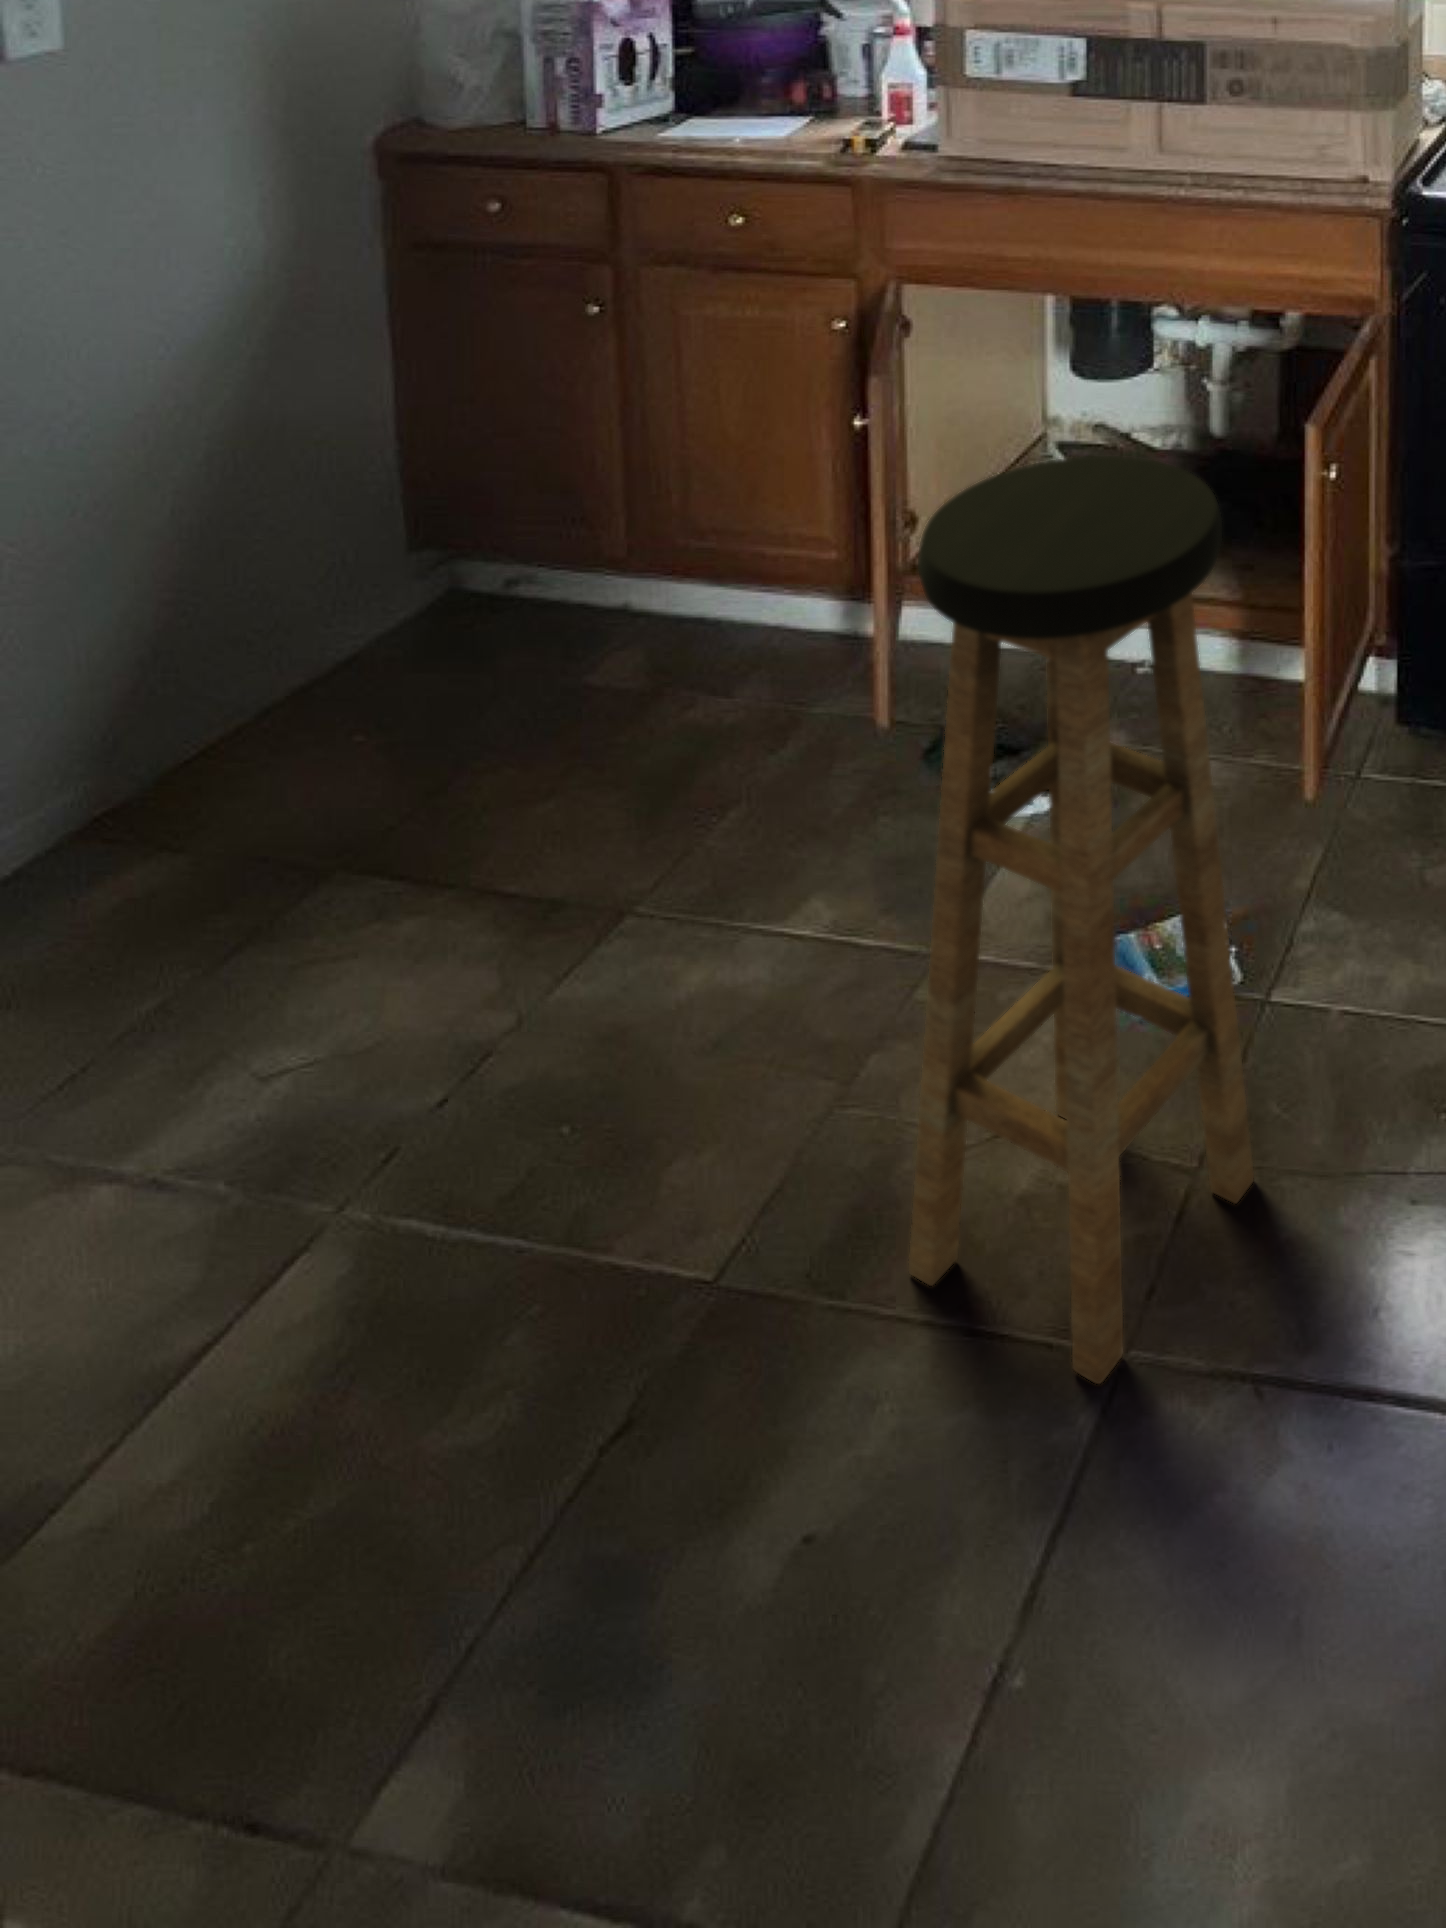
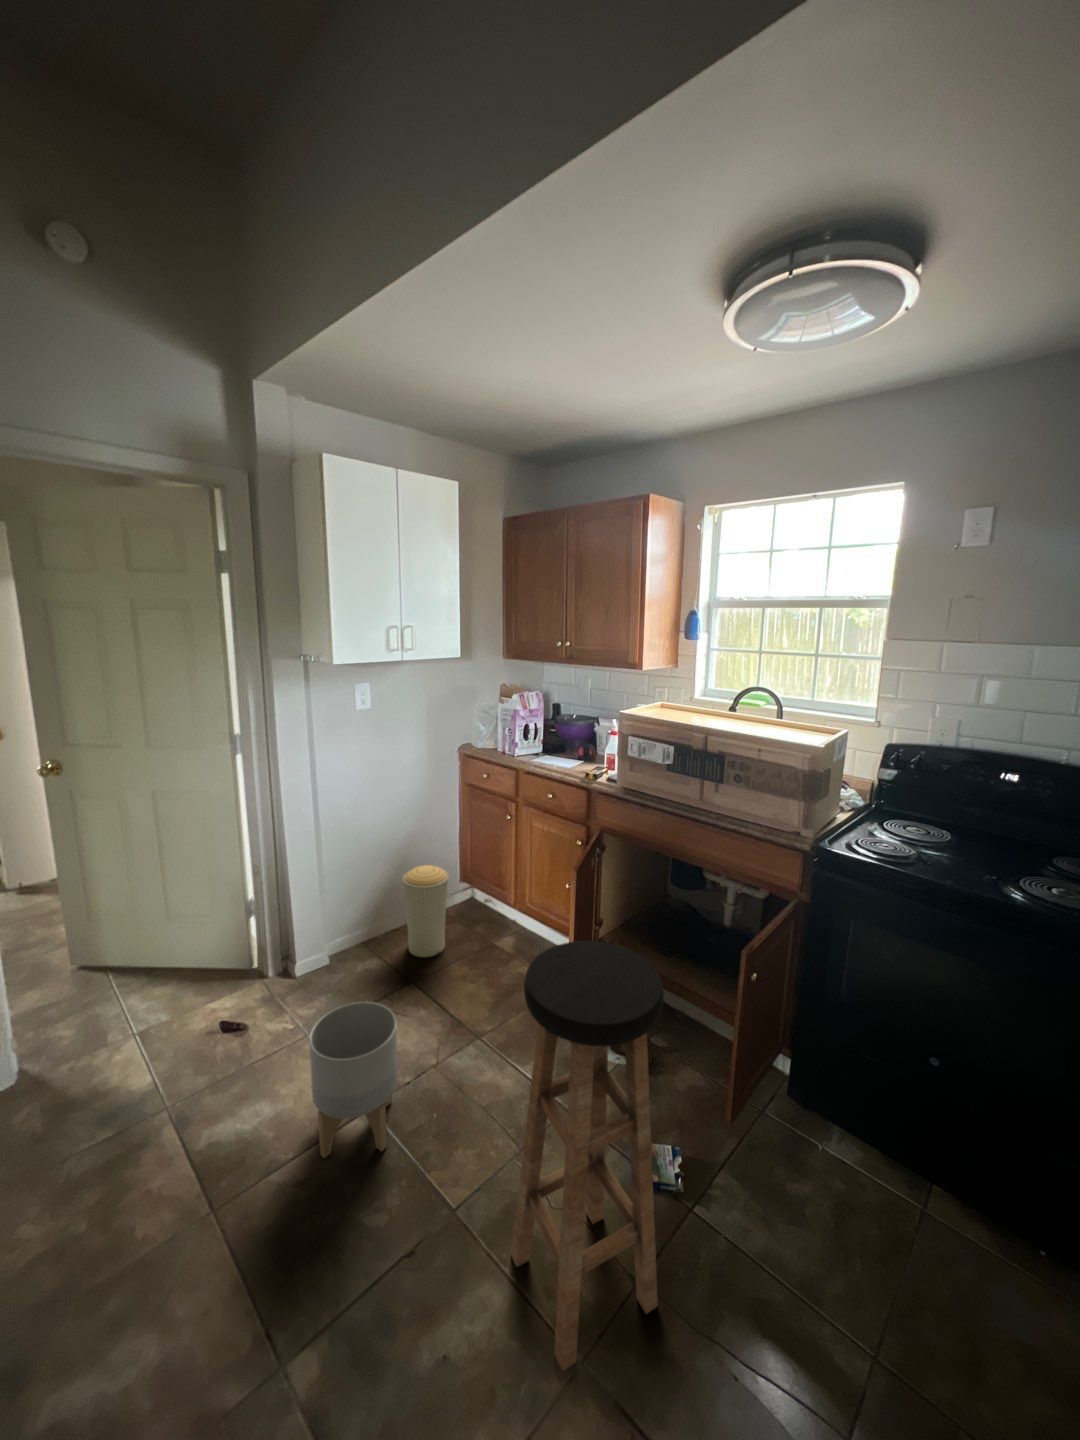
trash can: none [247,505,422,800] -> present [402,865,449,958]
planter: none [150,877,460,1383] -> present [309,1002,398,1158]

